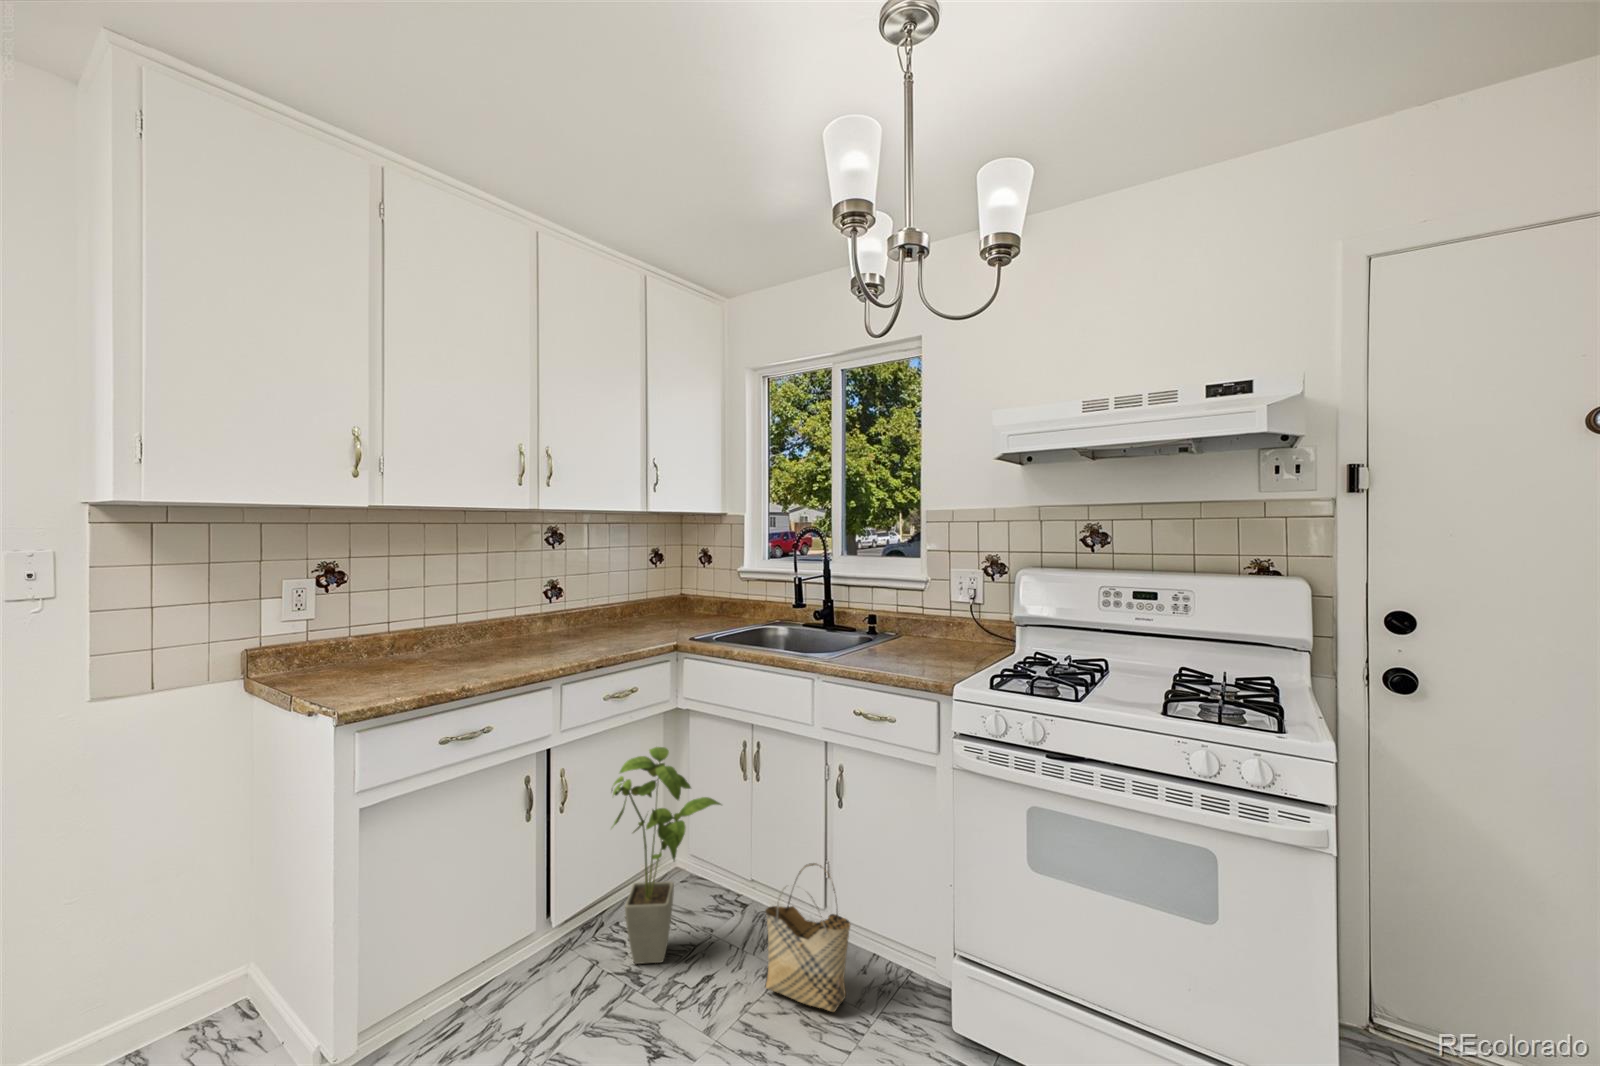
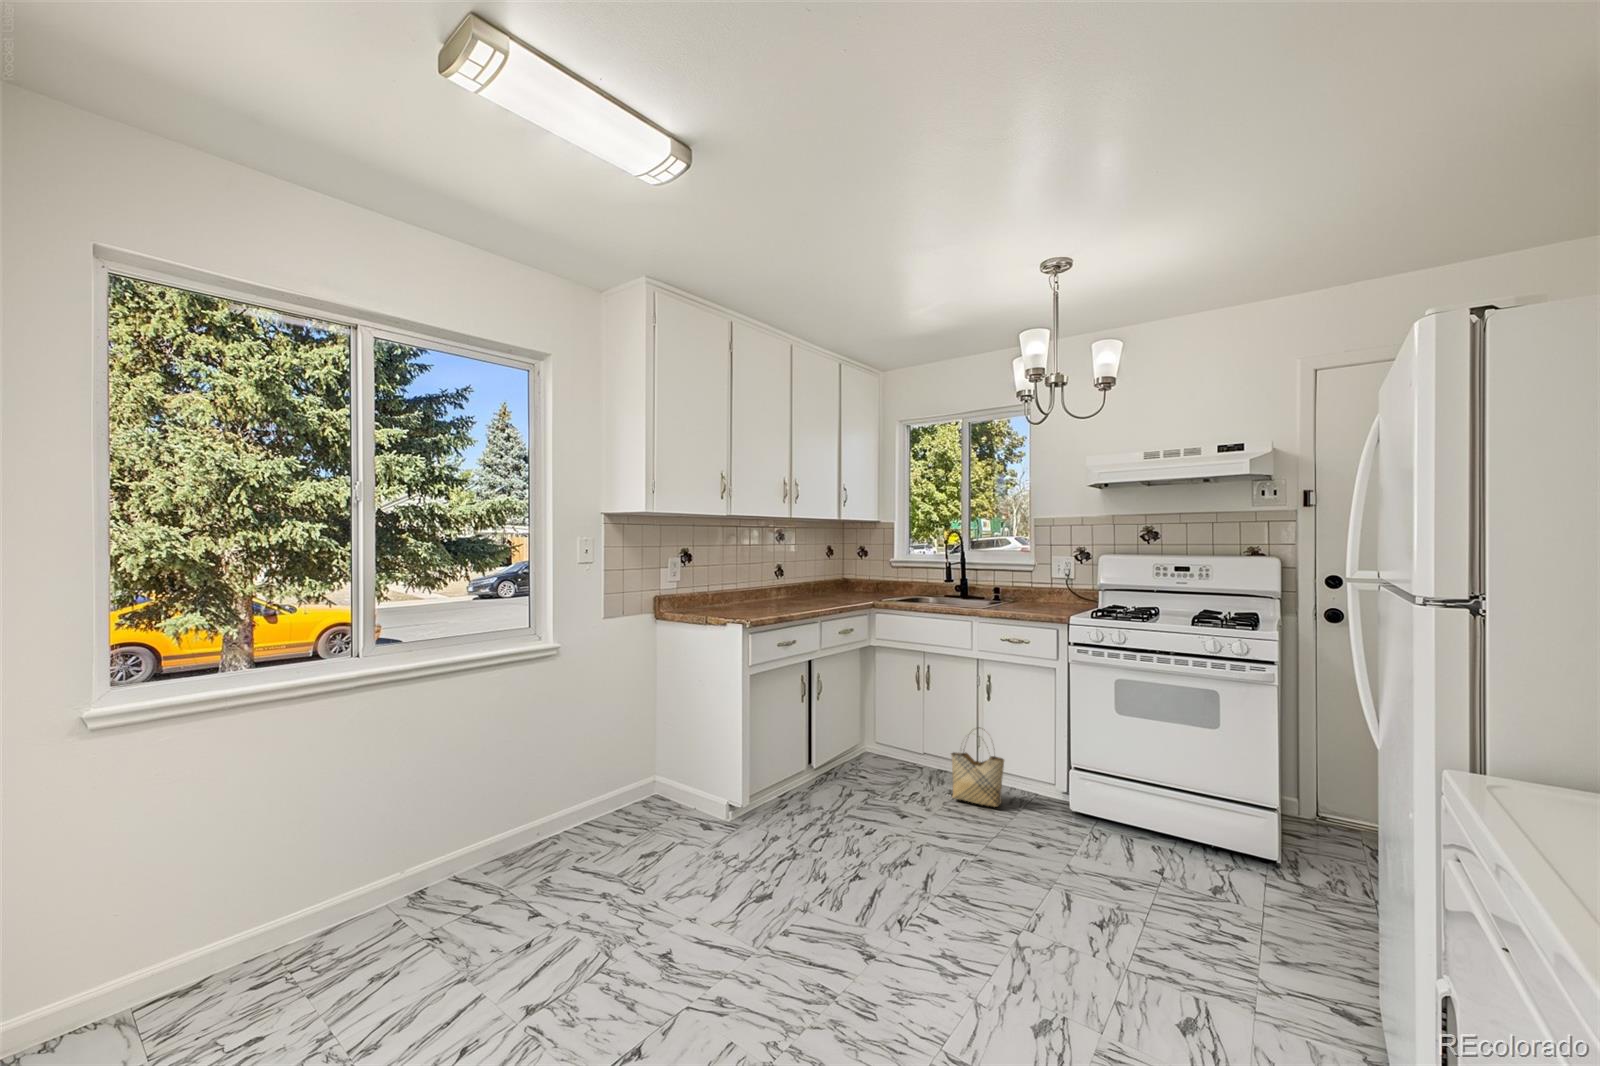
house plant: present [612,747,721,964] -> none [847,659,914,789]

